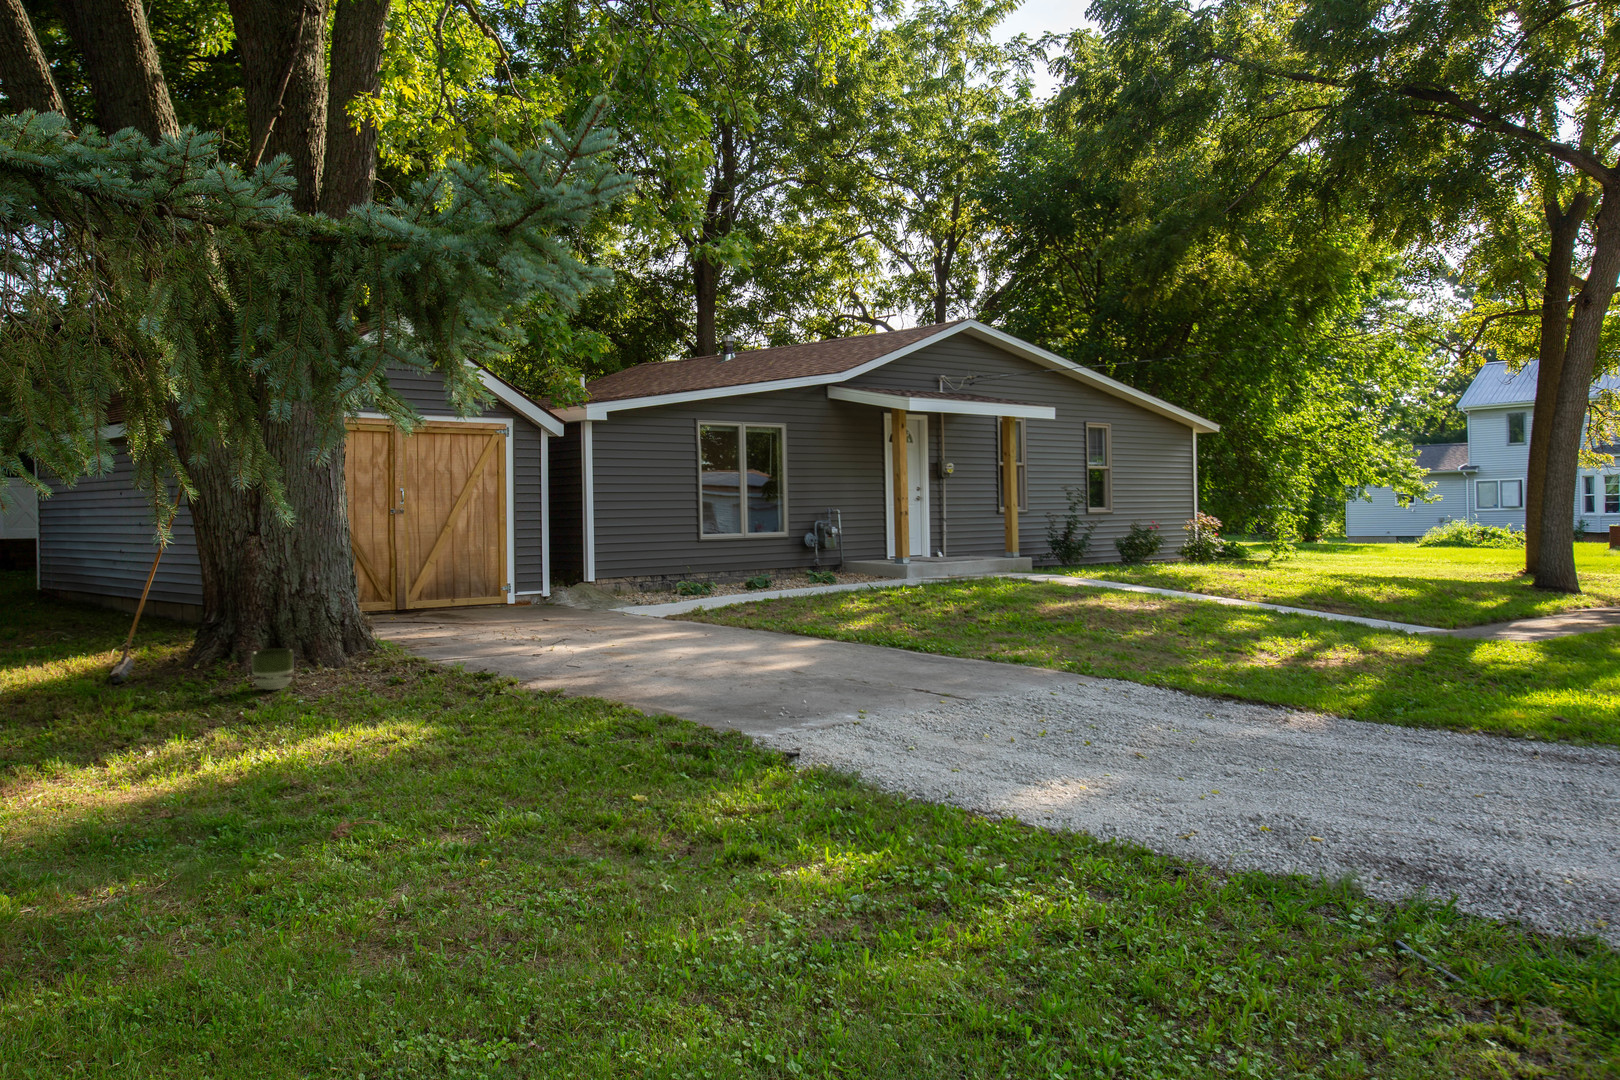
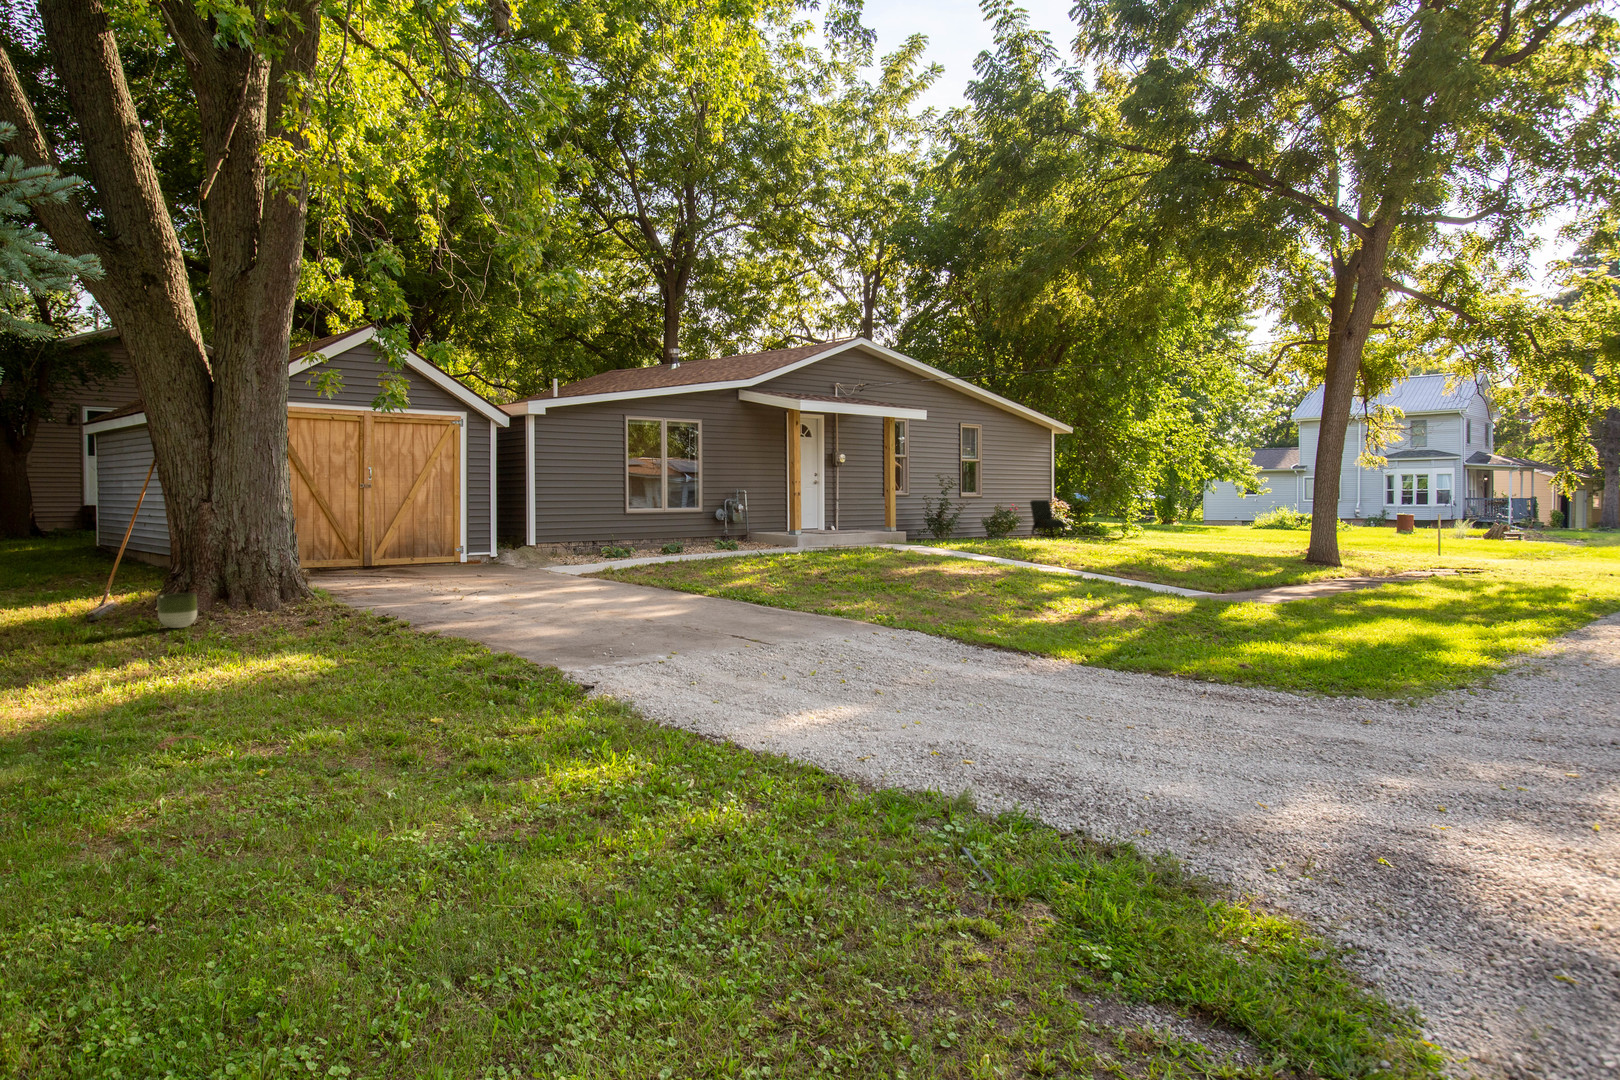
lounge chair: none [1166,515,1212,560] -> present [1030,500,1065,536]

